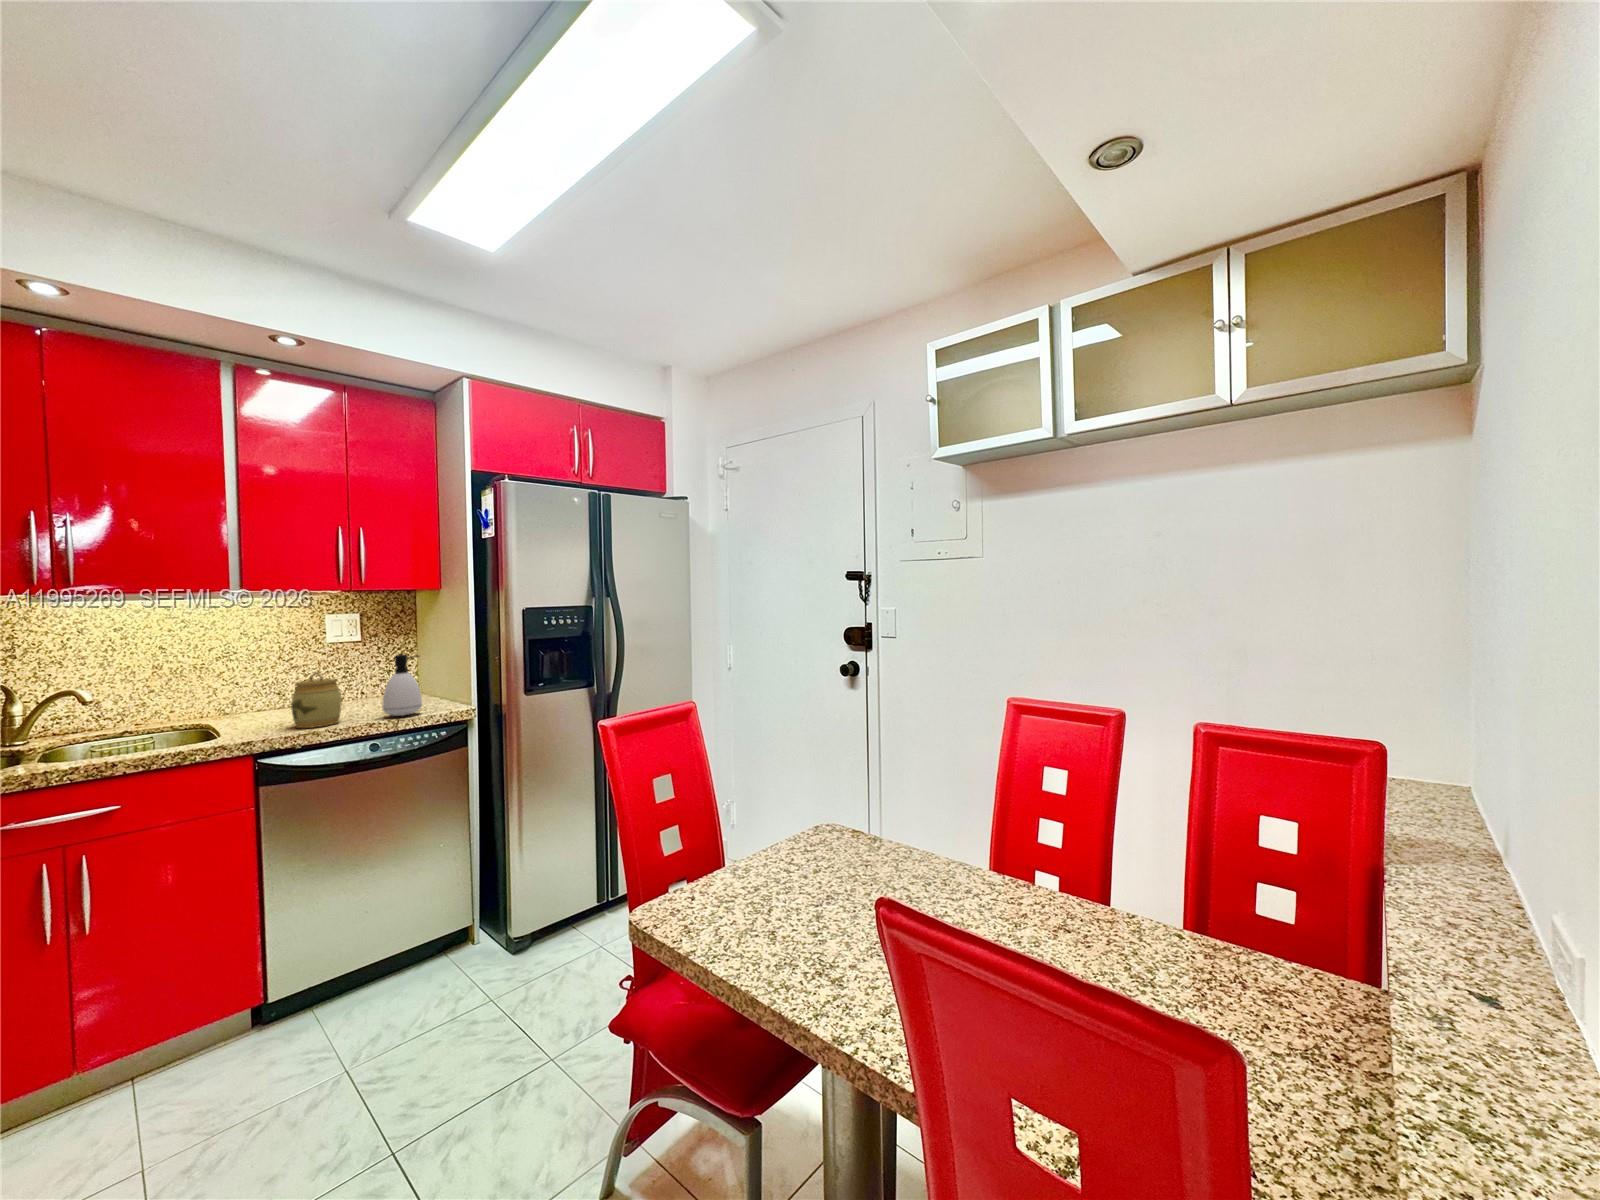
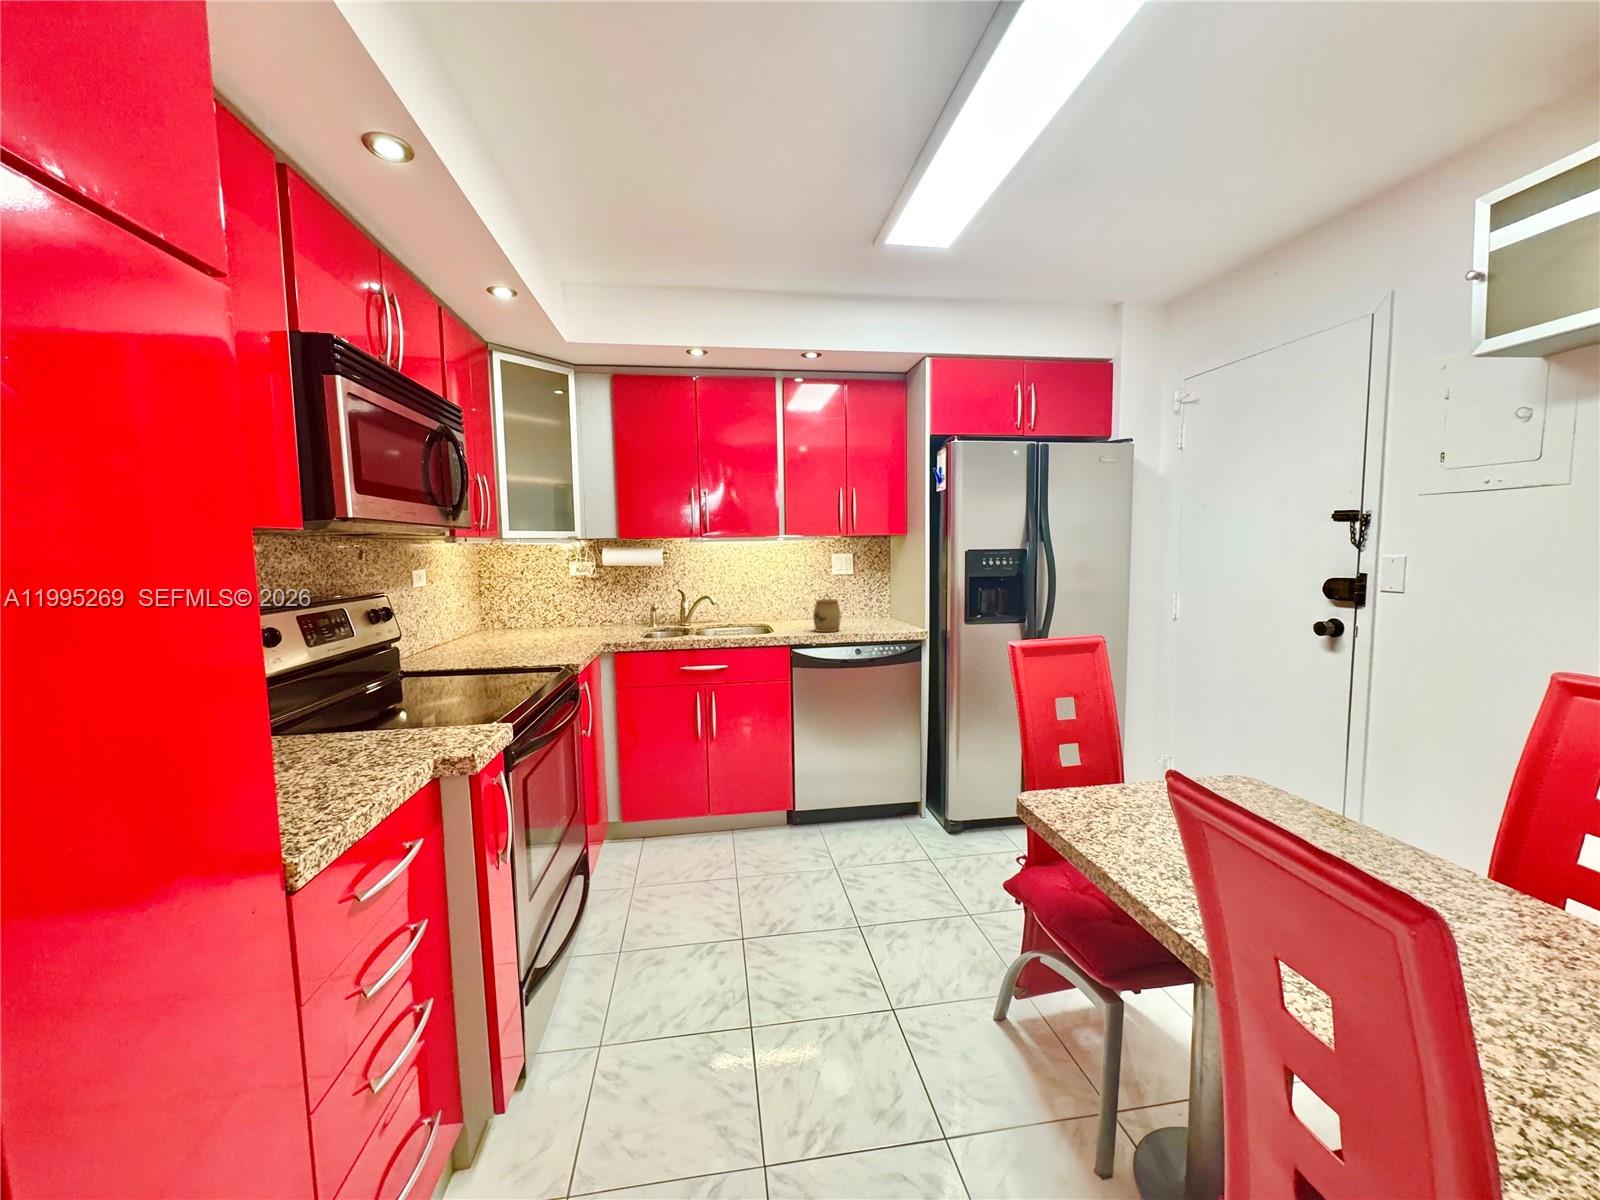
soap dispenser: present [382,654,422,716] -> none [864,585,889,631]

